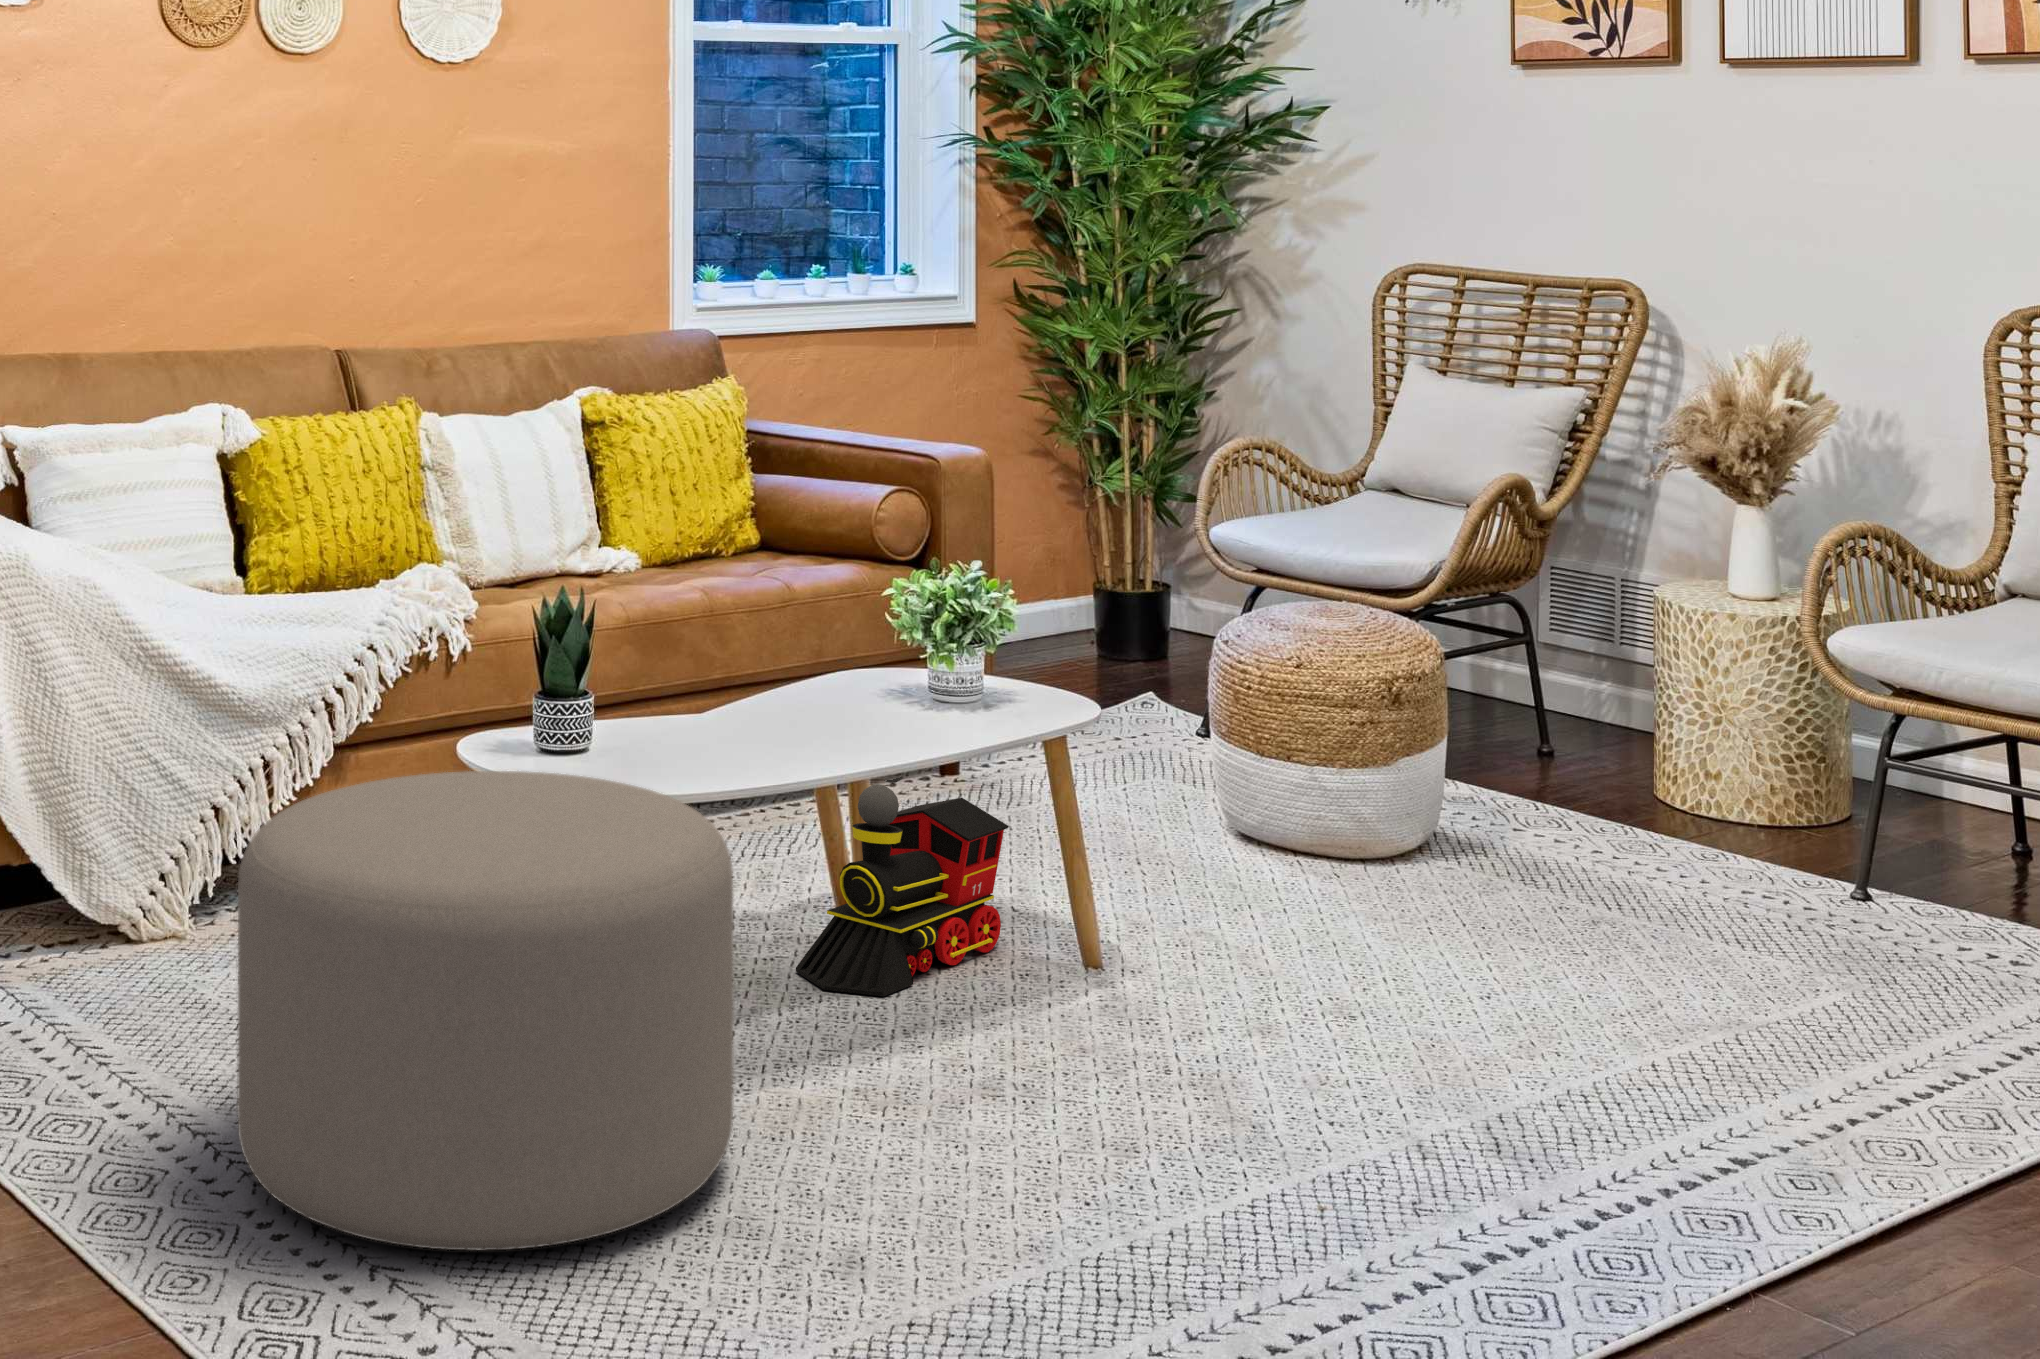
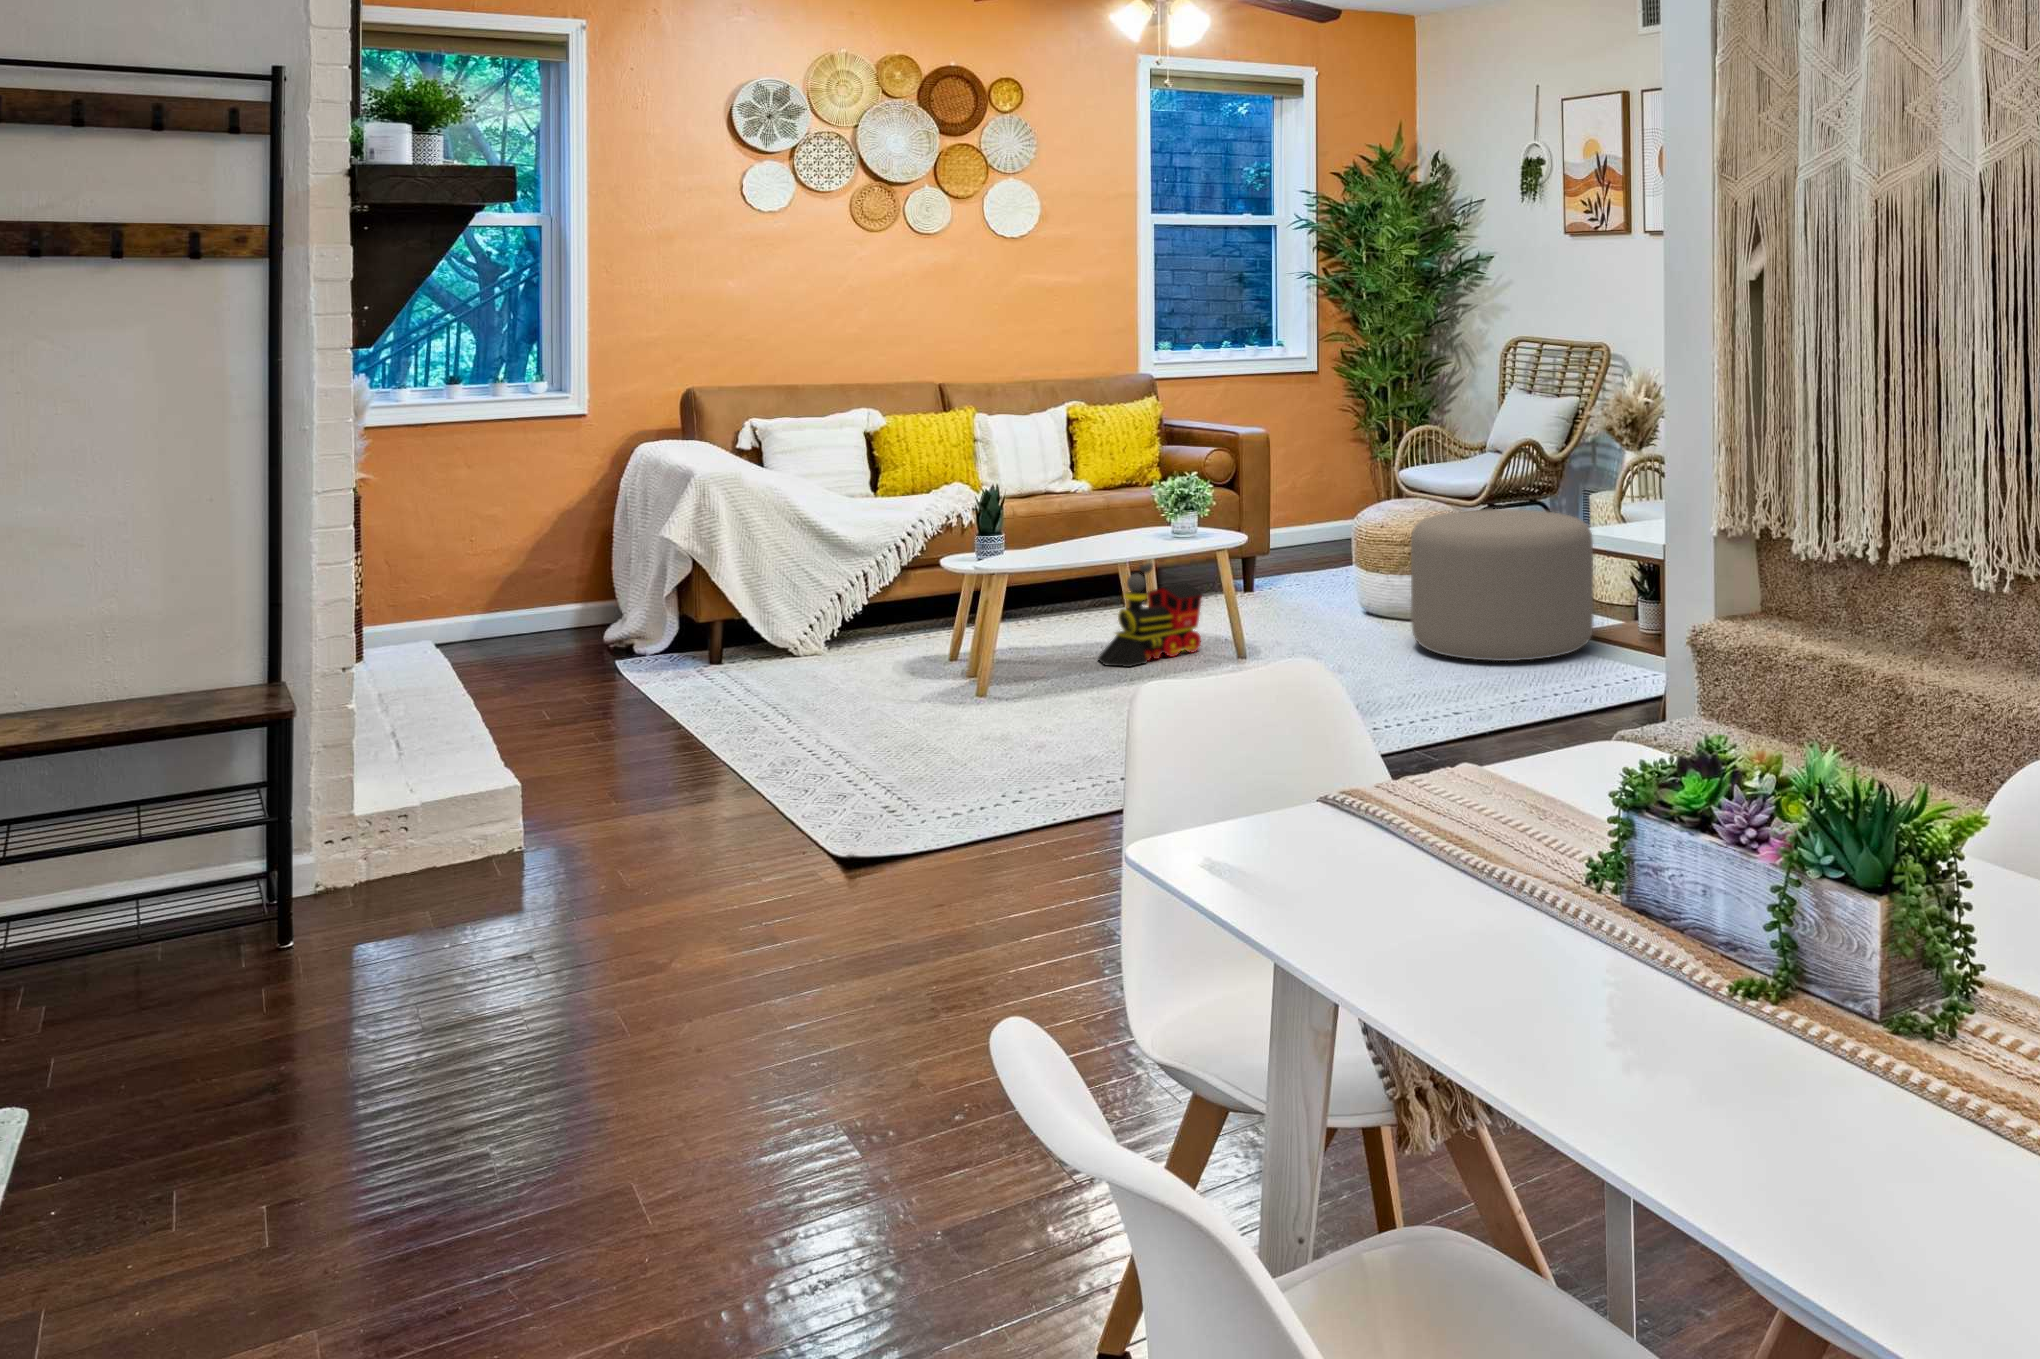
ottoman: present [237,771,734,1250] -> present [1411,509,1593,661]

